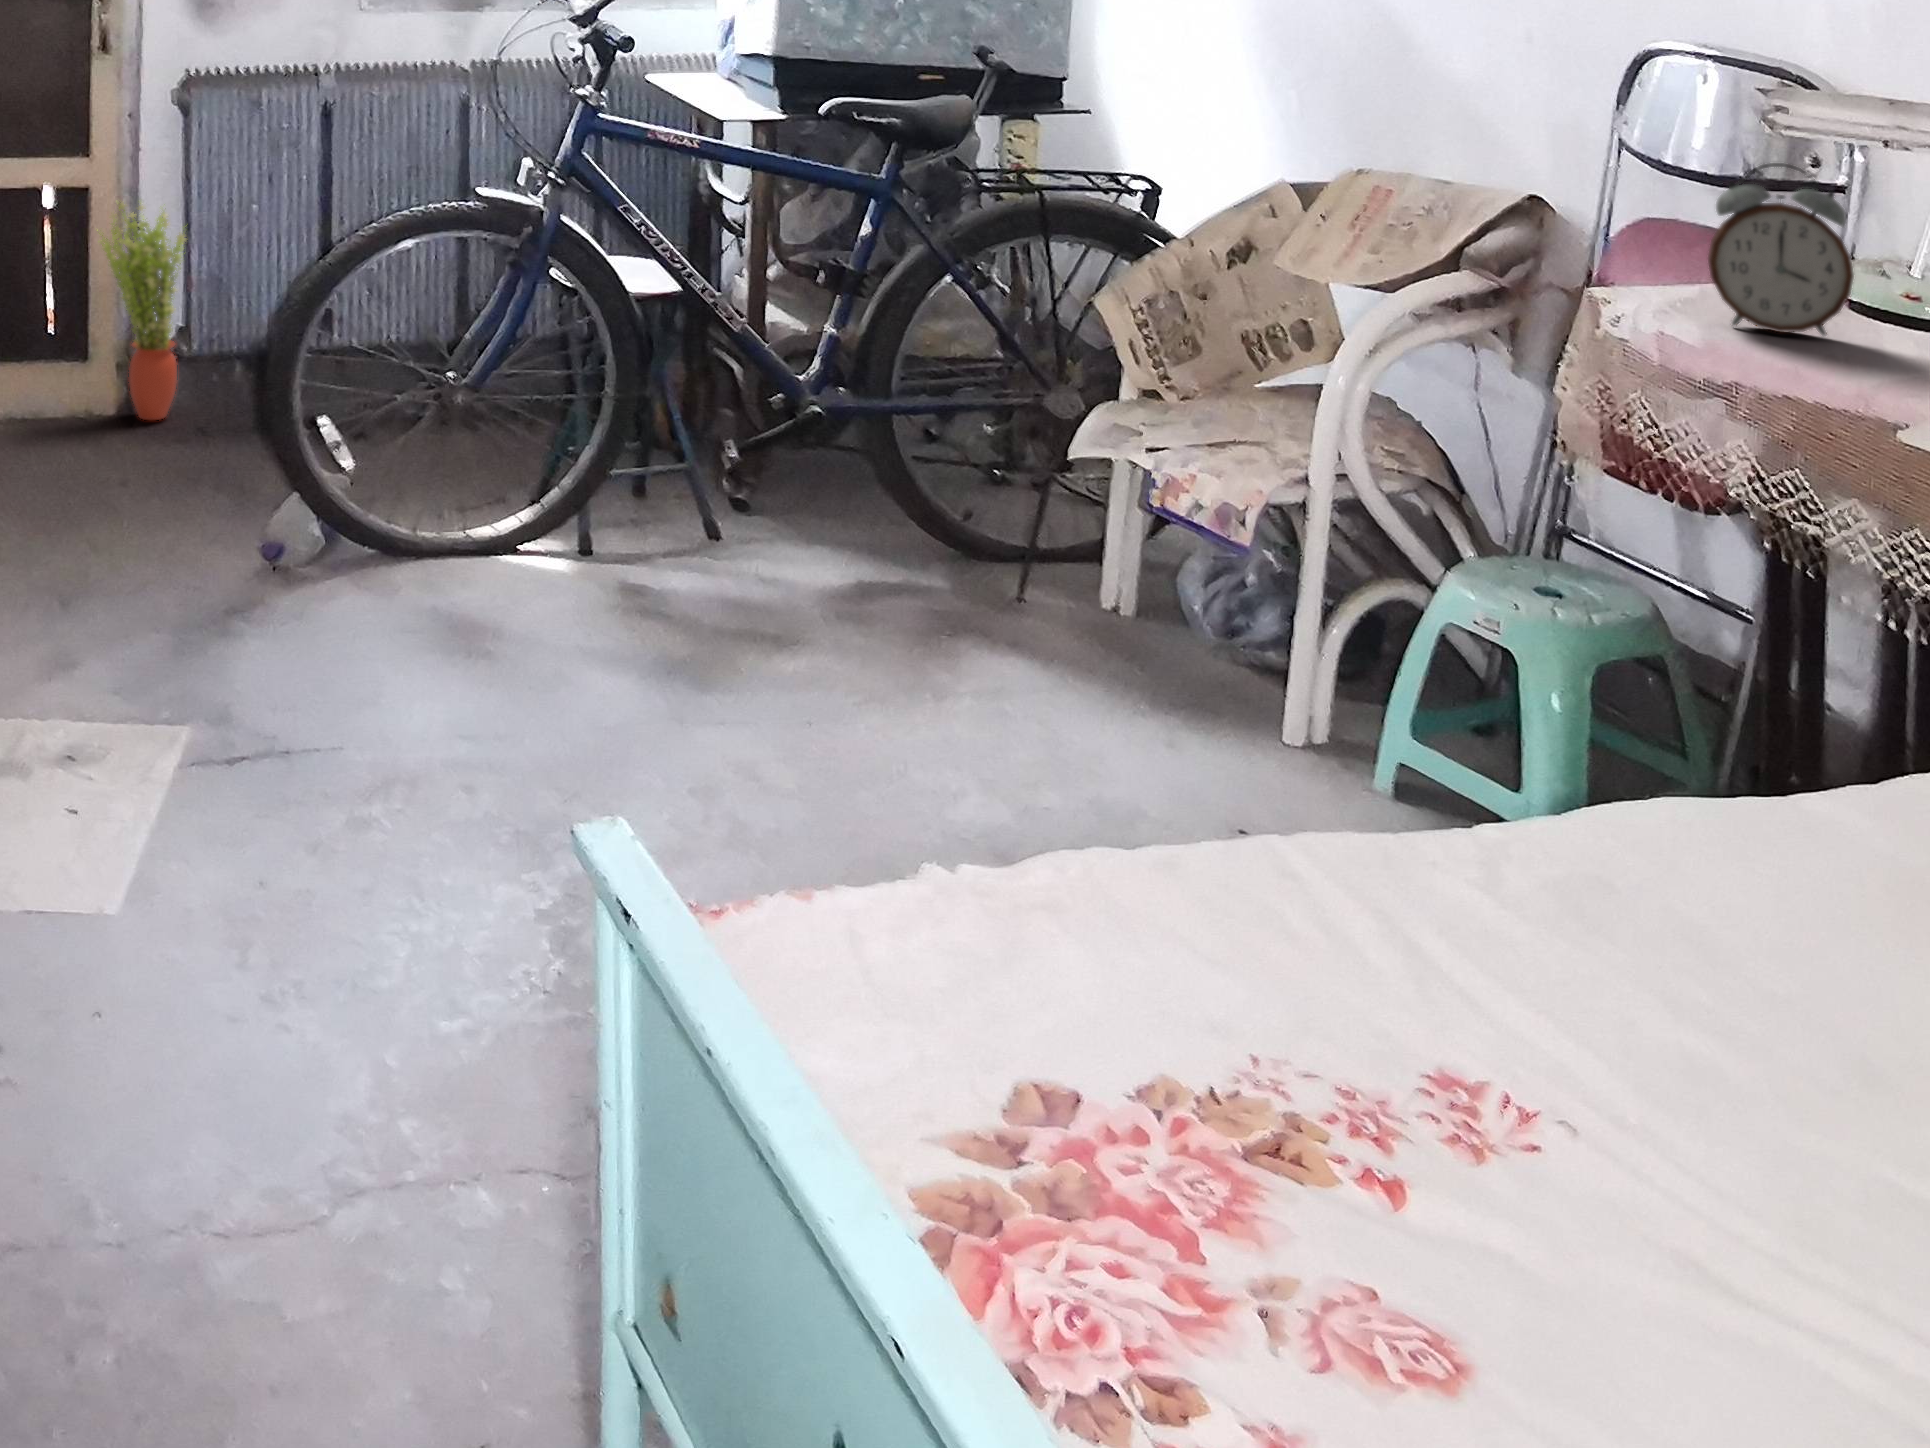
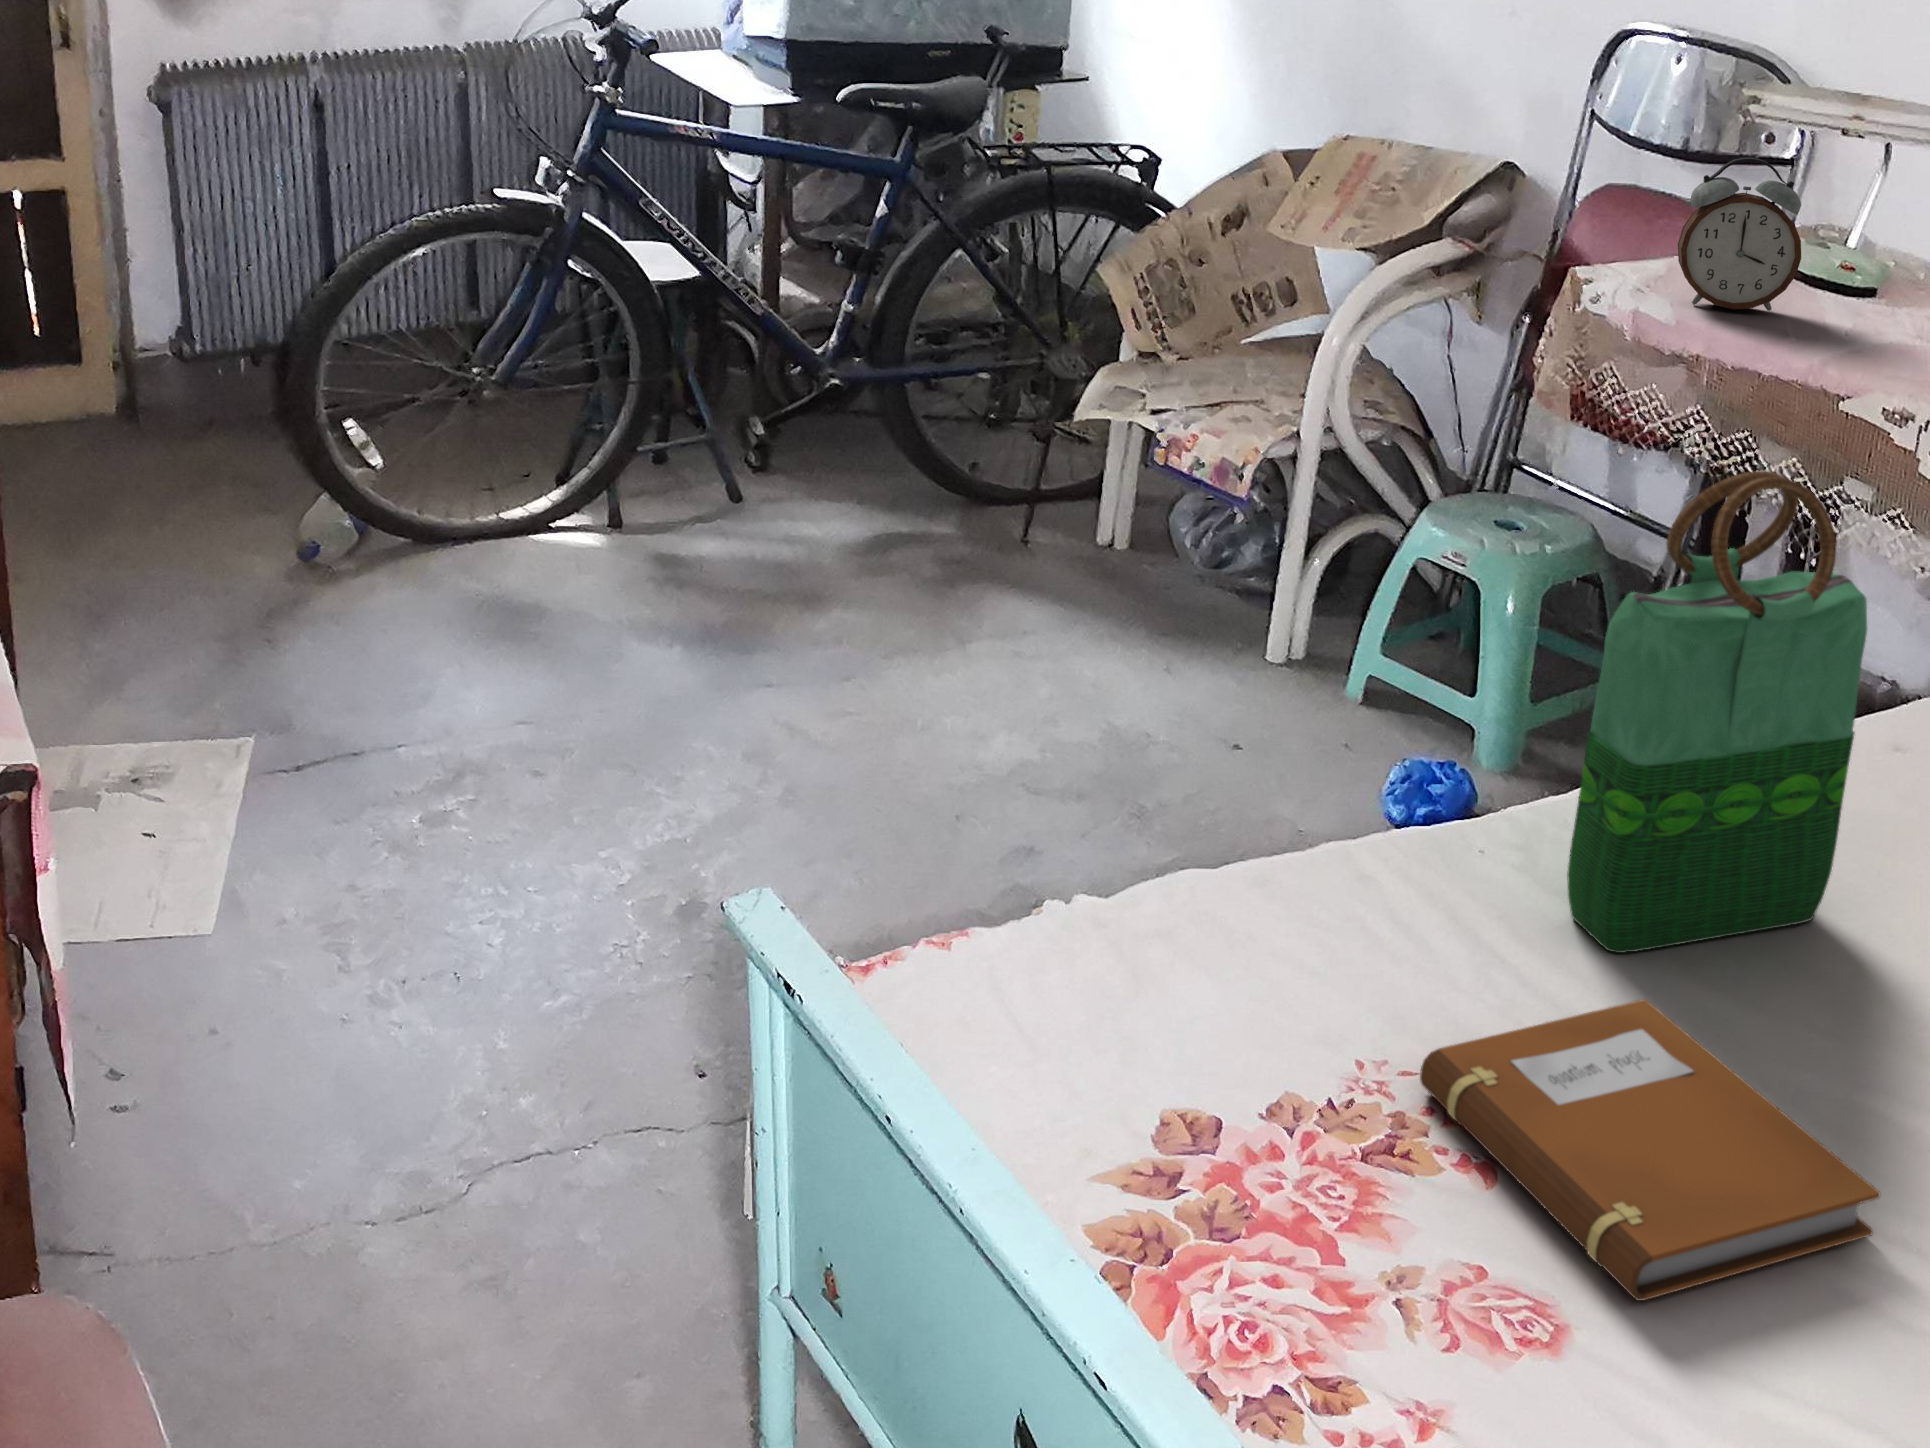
potted plant: present [99,203,185,420] -> none [89,201,191,419]
tote bag: none [1524,405,1861,987] -> present [1567,471,1867,953]
notebook: none [1321,1024,1884,1355] -> present [1420,999,1880,1301]

